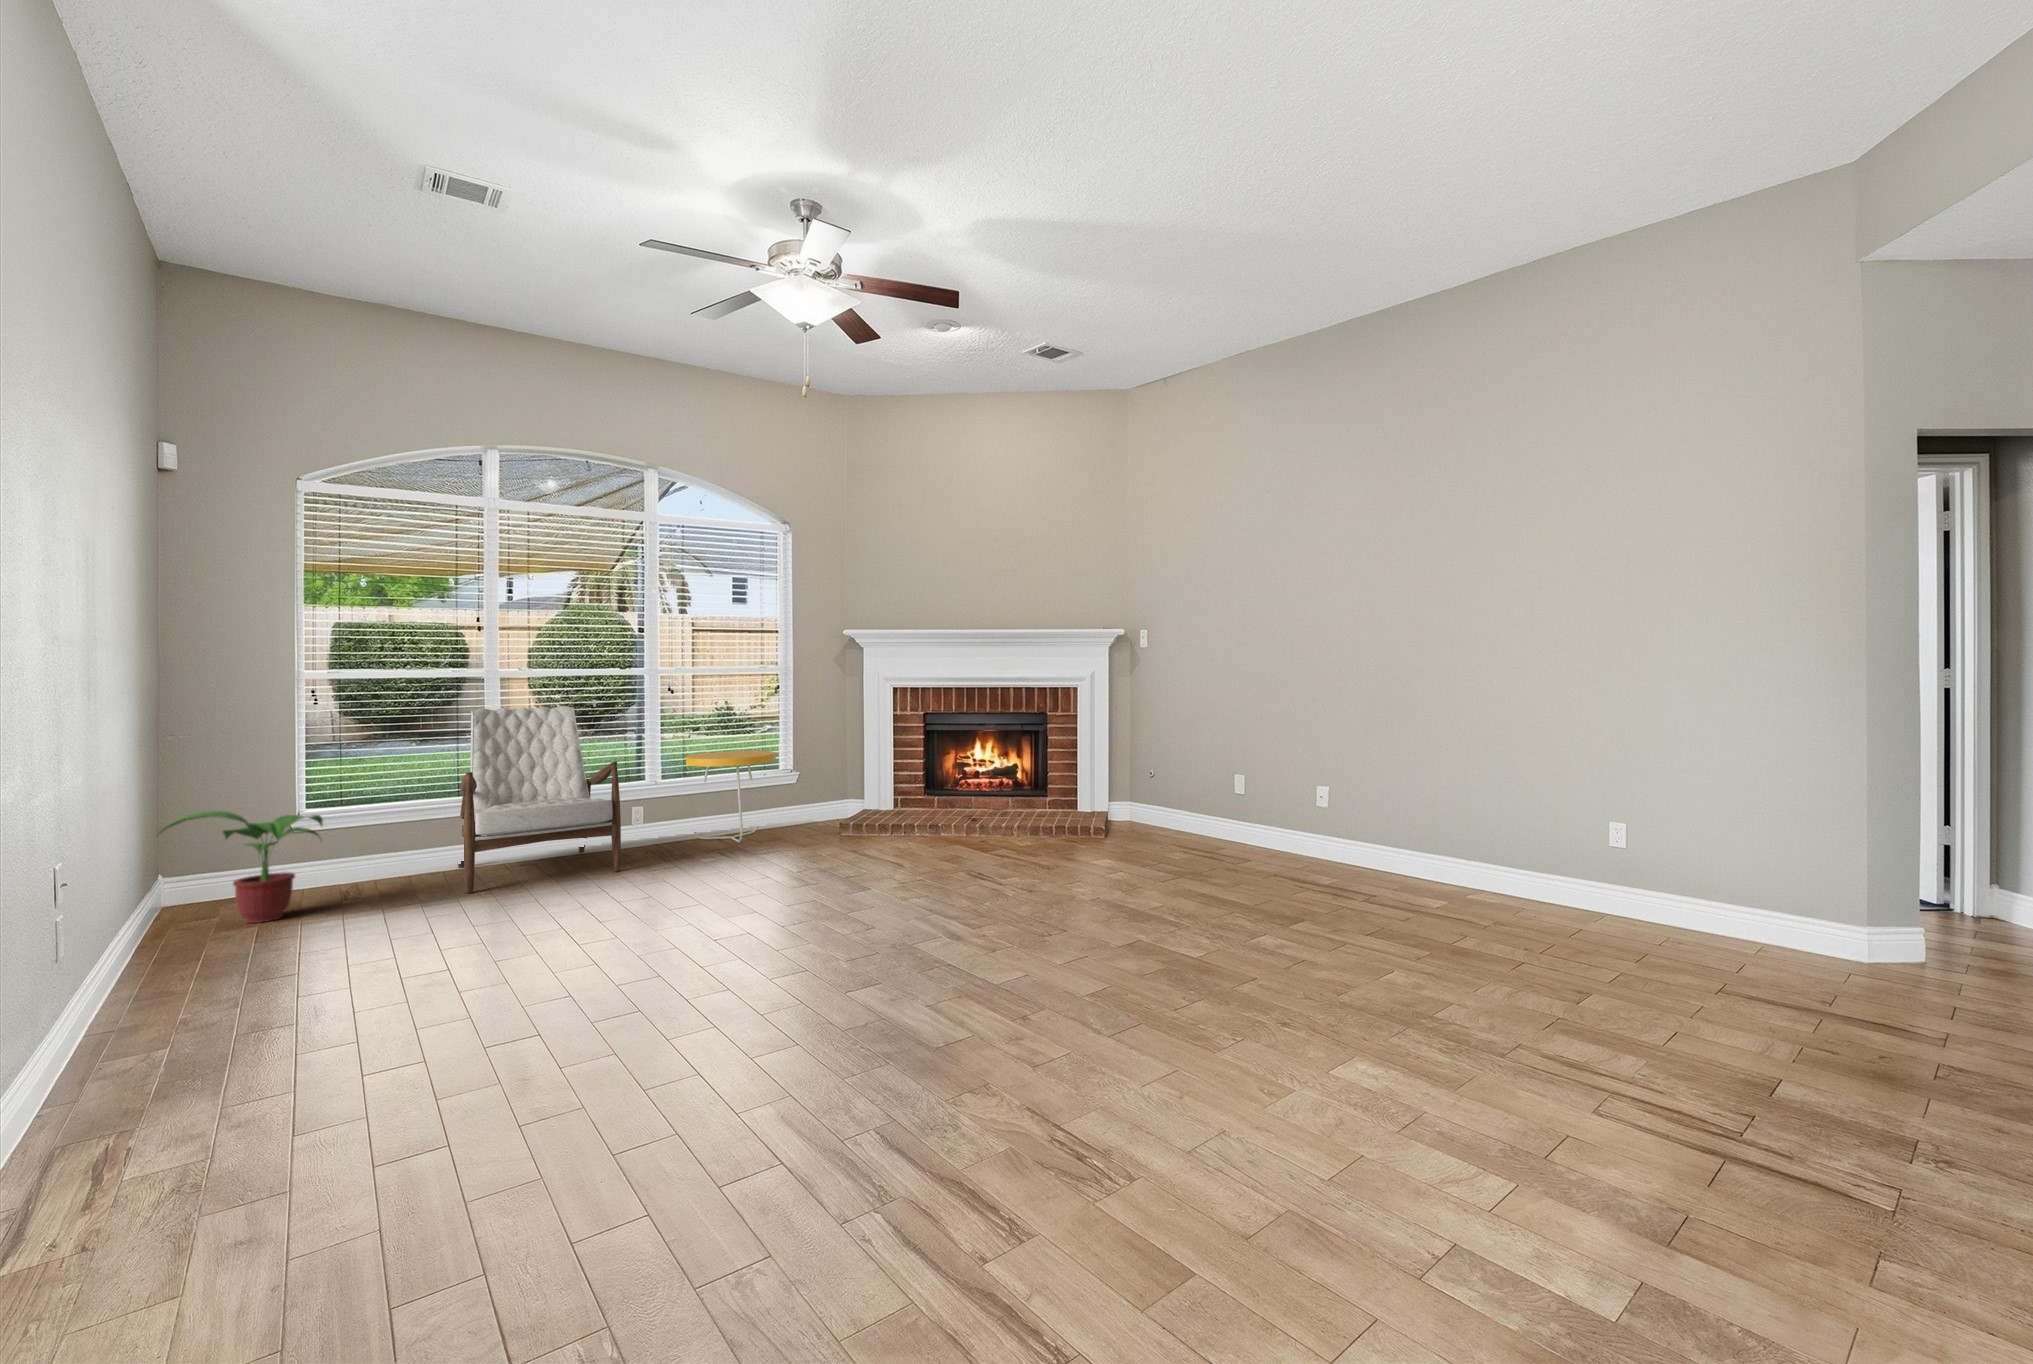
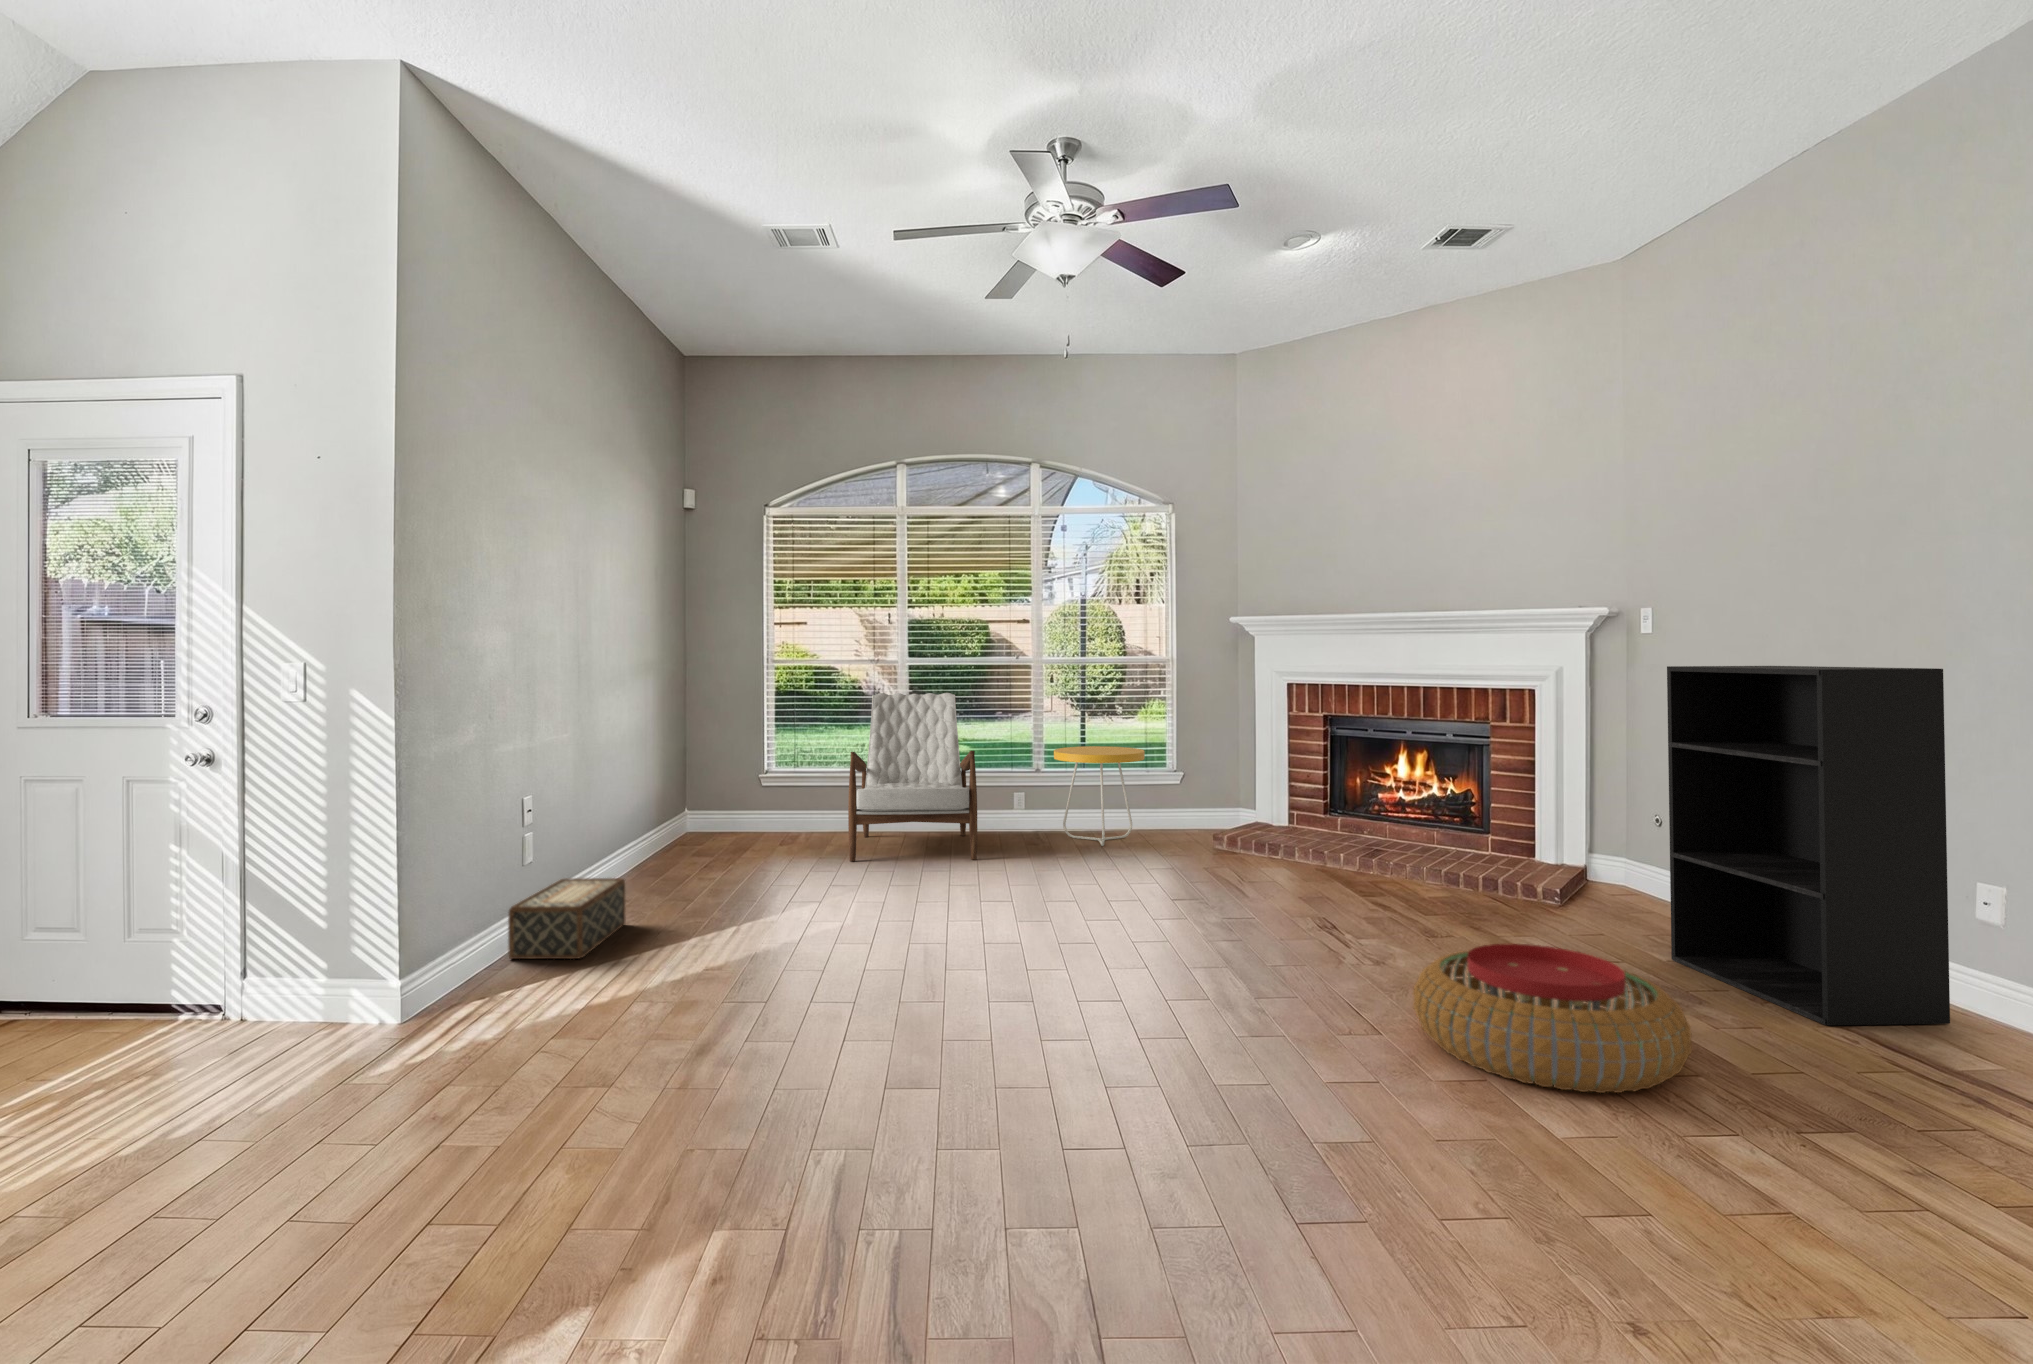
bookshelf: none [1186,666,1329,881] -> present [1667,666,1950,1025]
potted plant: present [161,811,323,923] -> none [654,769,758,863]
pouf: none [1090,856,1255,947] -> present [1413,944,1692,1093]
woven basket: none [11,952,193,1092] -> present [508,878,625,959]

